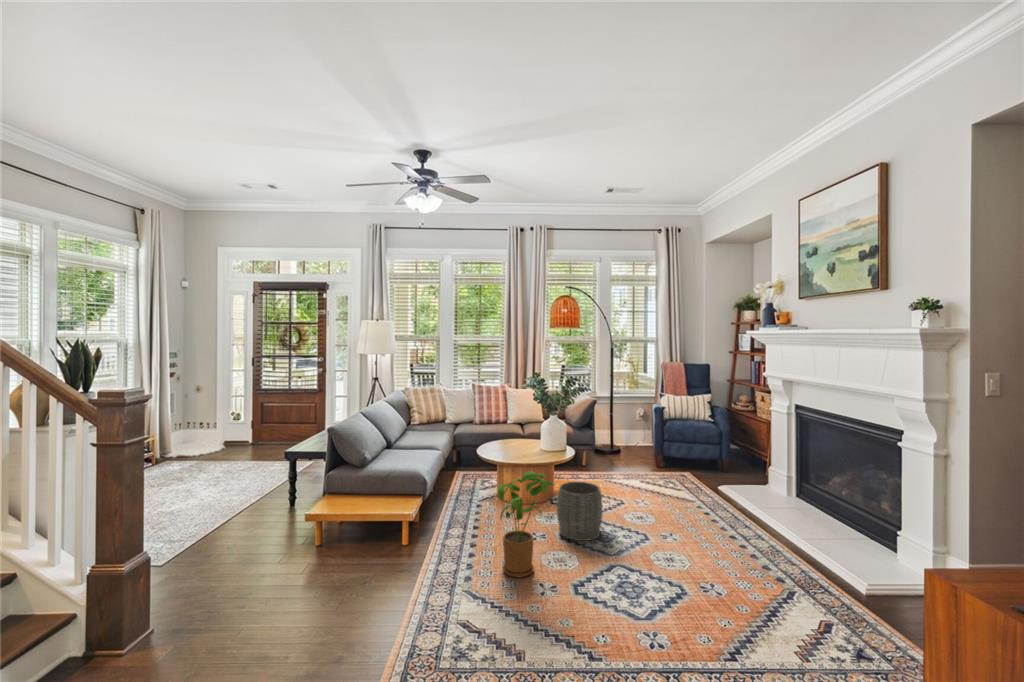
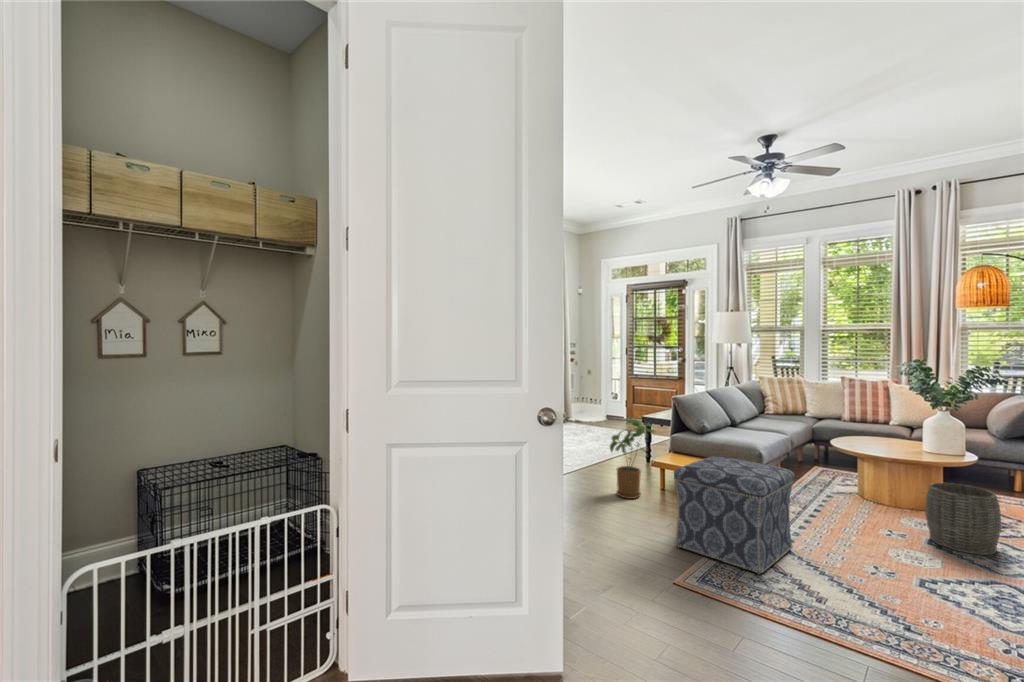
house plant: present [498,471,555,577] -> present [610,419,655,499]
ottoman: none [355,508,475,646] -> present [674,456,794,574]

